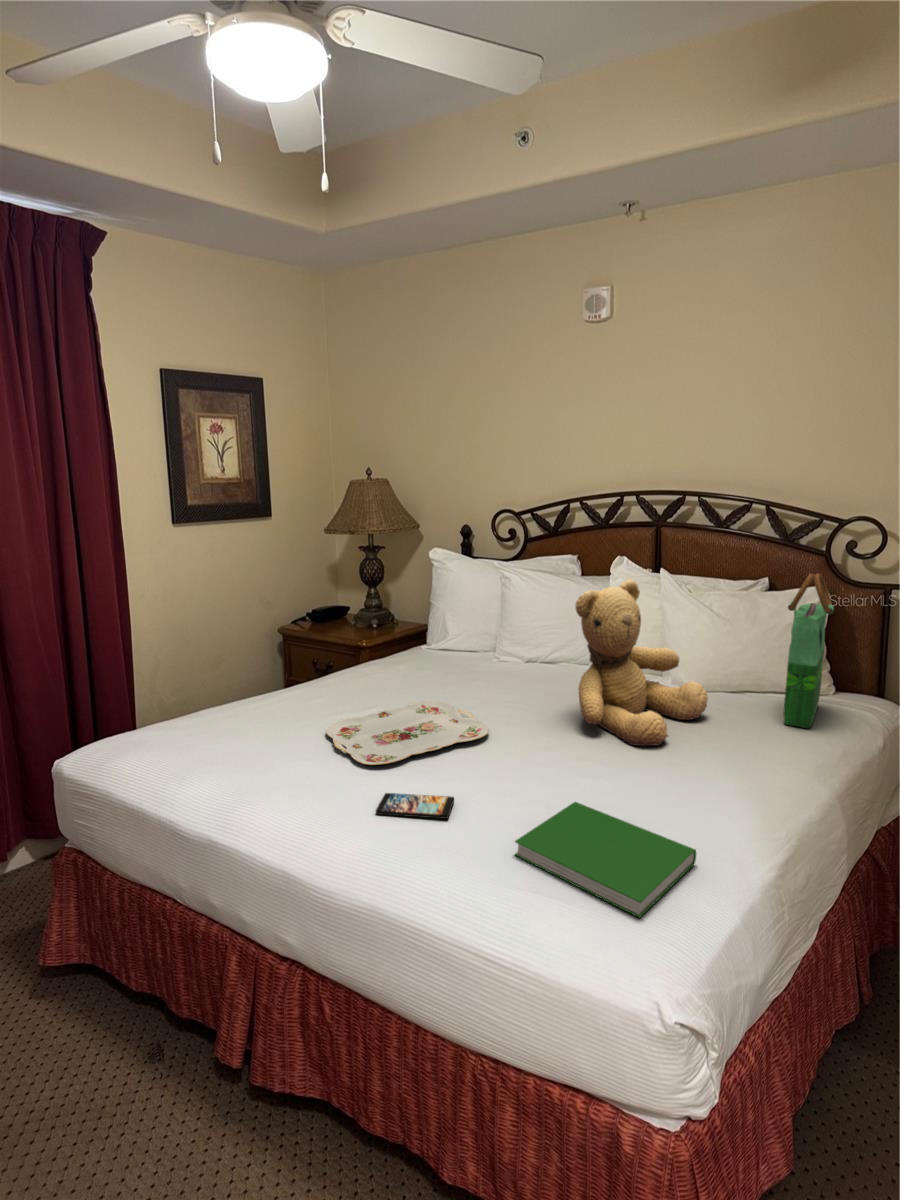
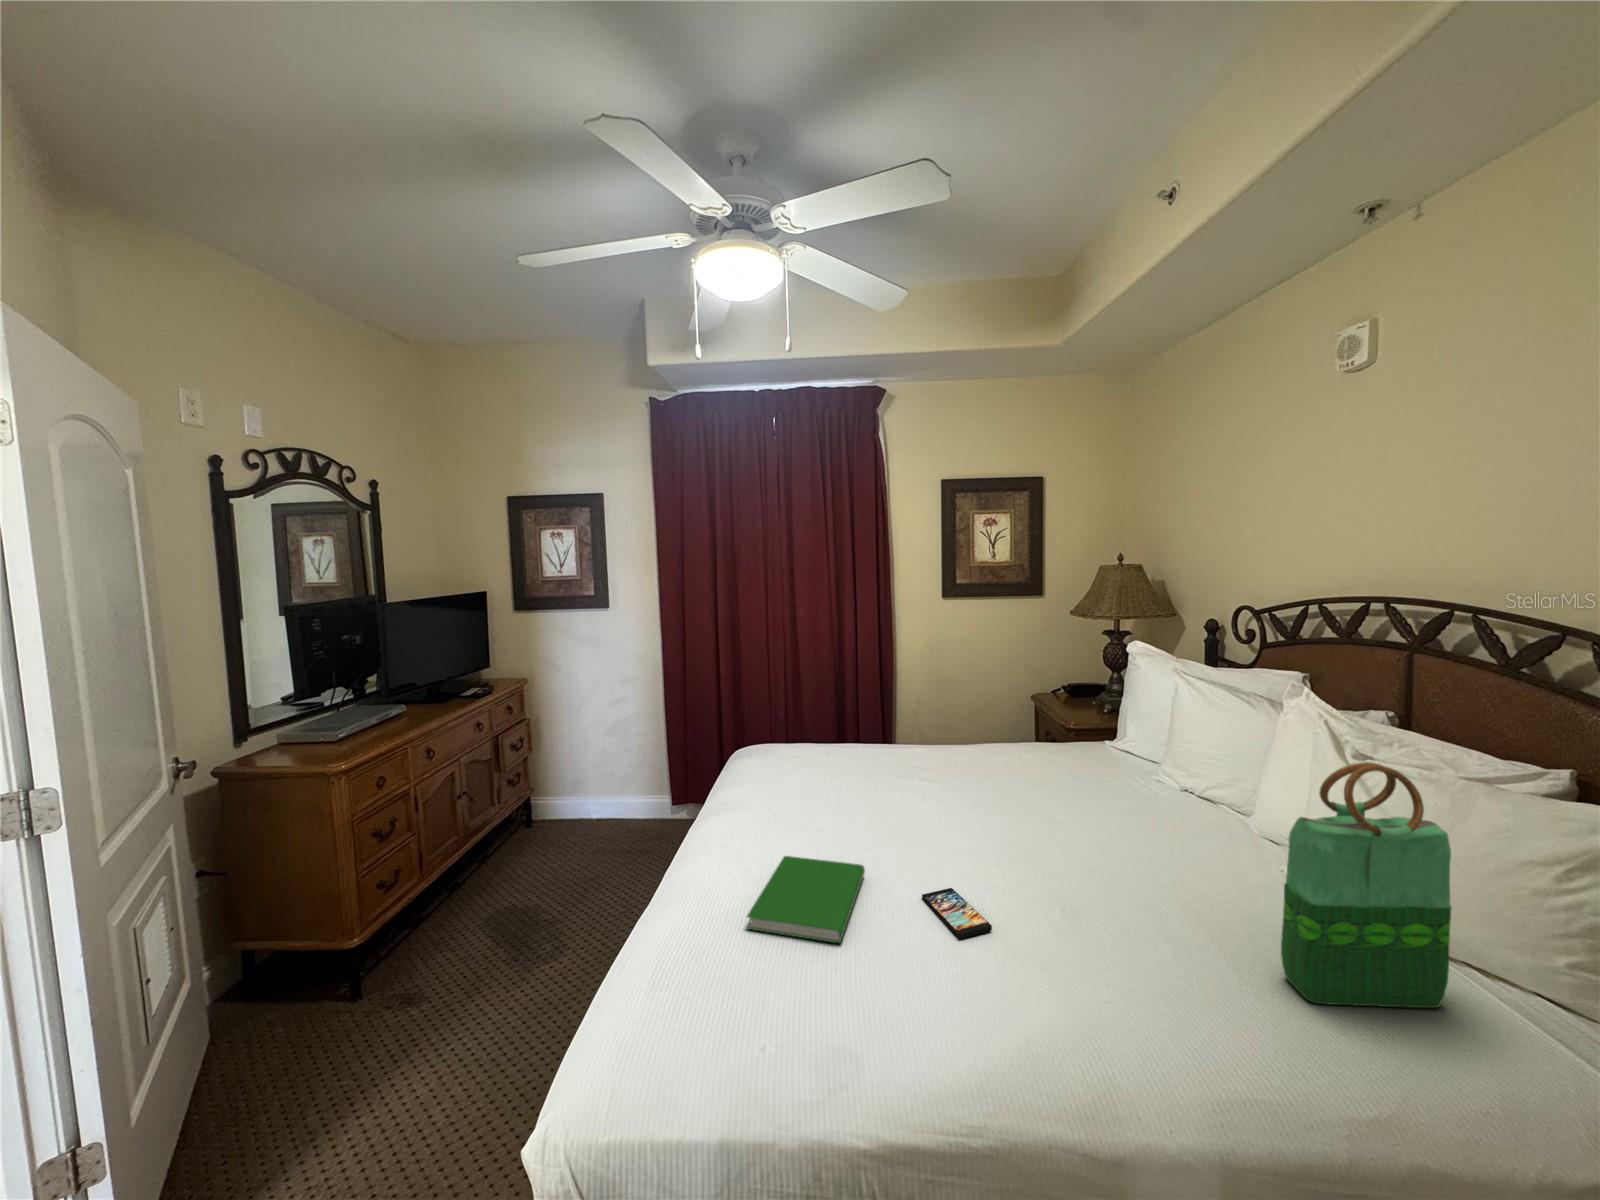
teddy bear: present [575,579,707,746] -> none [1016,704,1197,904]
serving tray: present [326,701,489,765] -> none [840,759,974,808]
smartphone: present [376,793,454,819] -> present [922,888,992,938]

